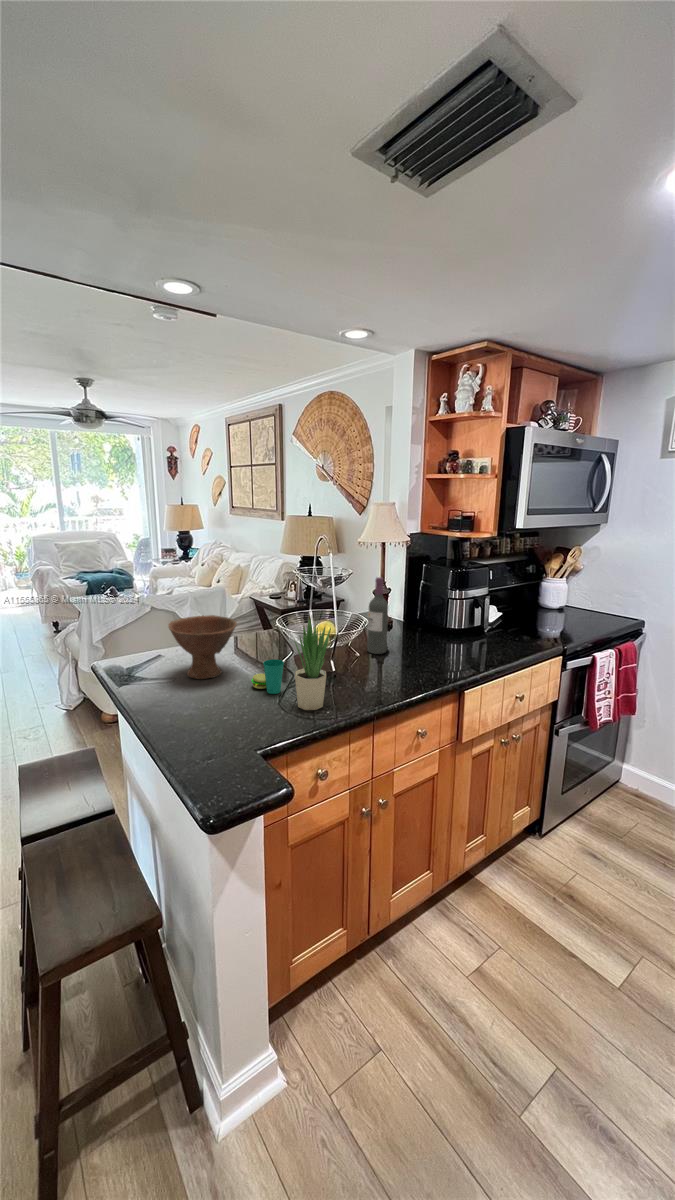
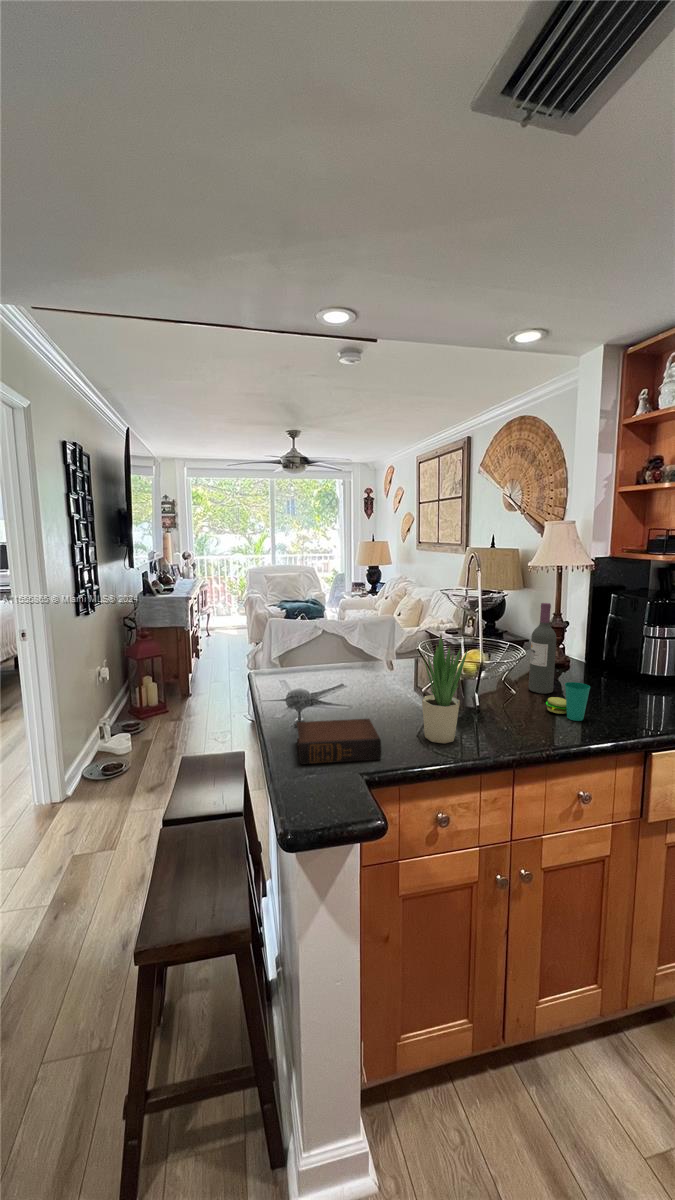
bowl: present [168,615,237,679] -> none [309,629,377,697]
cup: present [252,659,284,694] -> present [546,682,590,721]
book: none [181,698,268,751] -> present [297,719,381,764]

